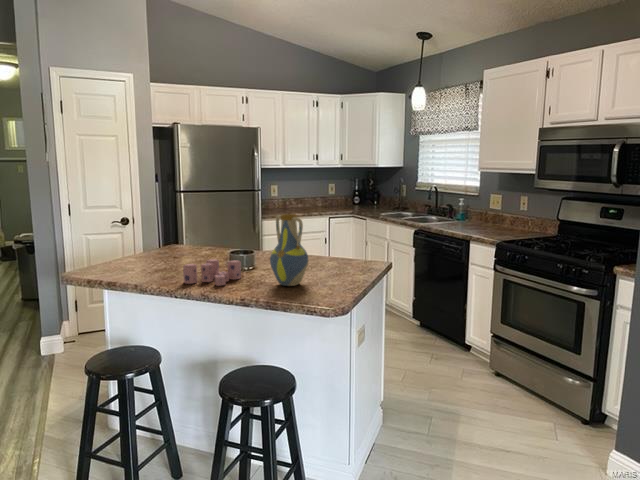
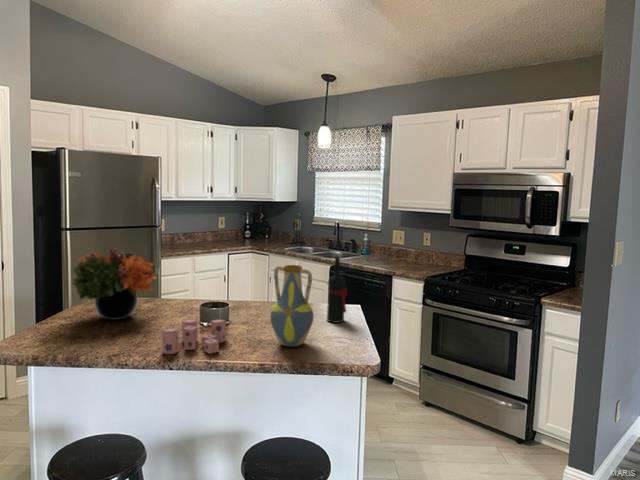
flower arrangement: none [139,201,209,259] -> present [73,248,156,320]
wine bottle: none [343,208,360,272] -> present [327,254,347,323]

